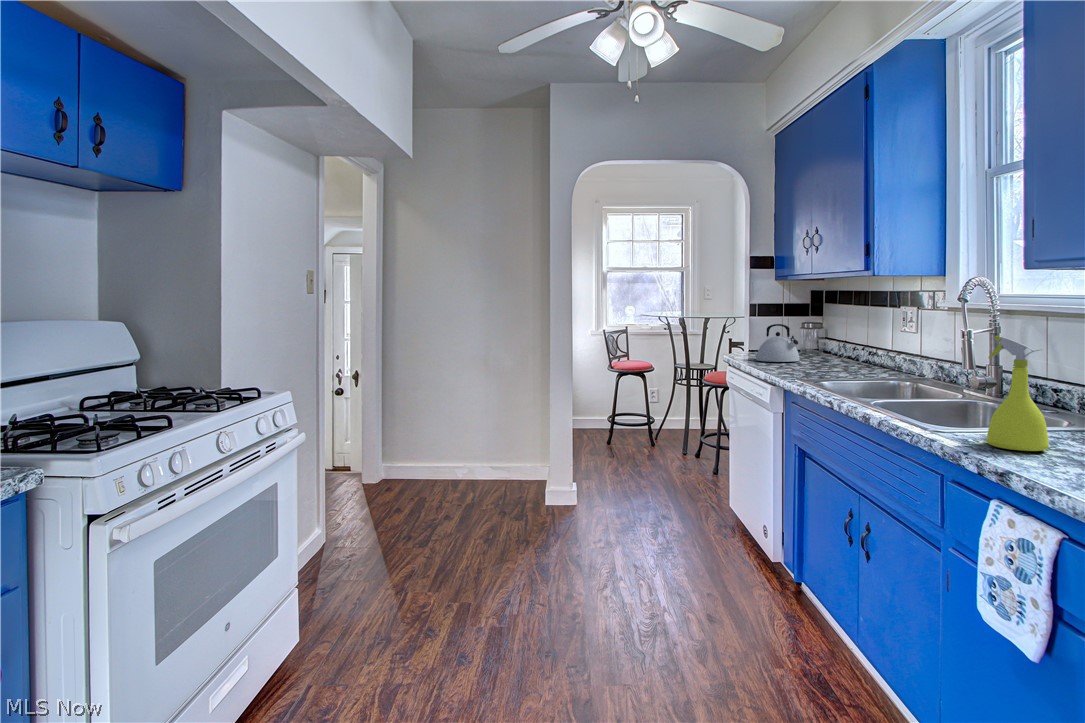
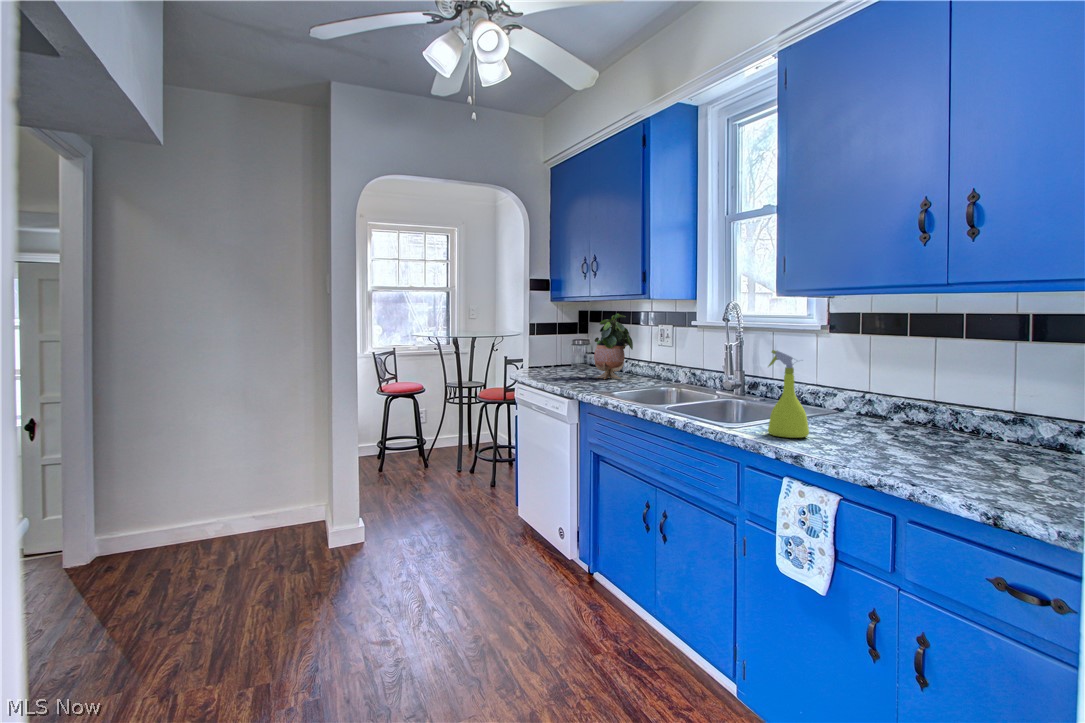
potted plant: none [815,291,865,367] -> present [594,314,633,379]
kettle: present [756,324,799,362] -> none [542,342,579,376]

